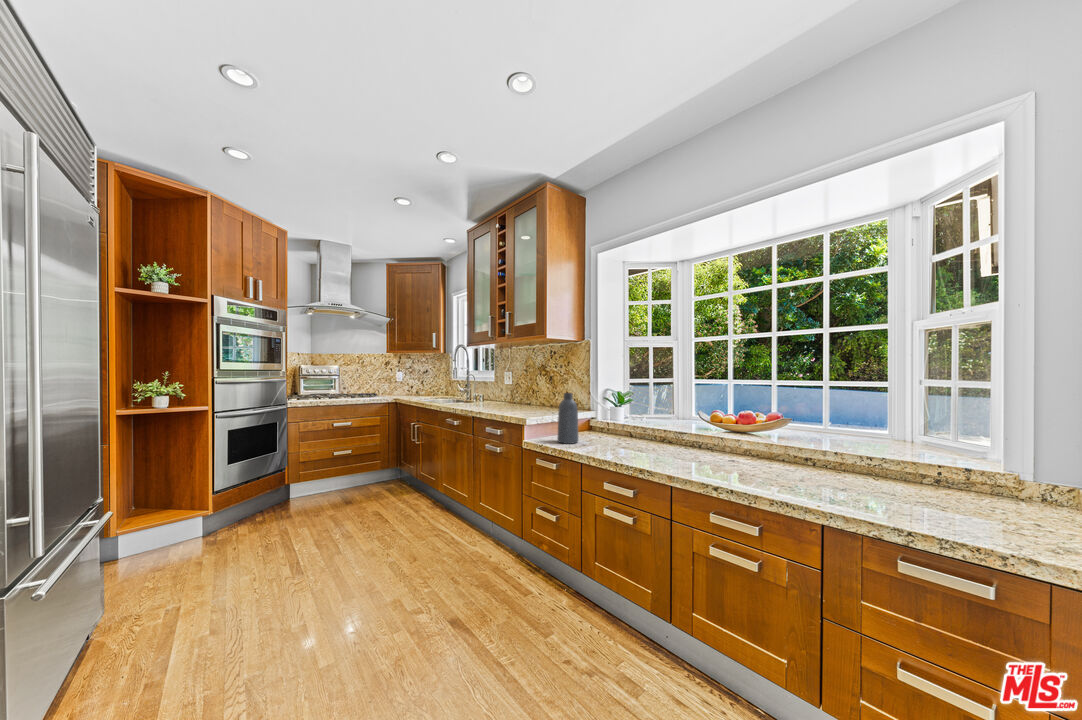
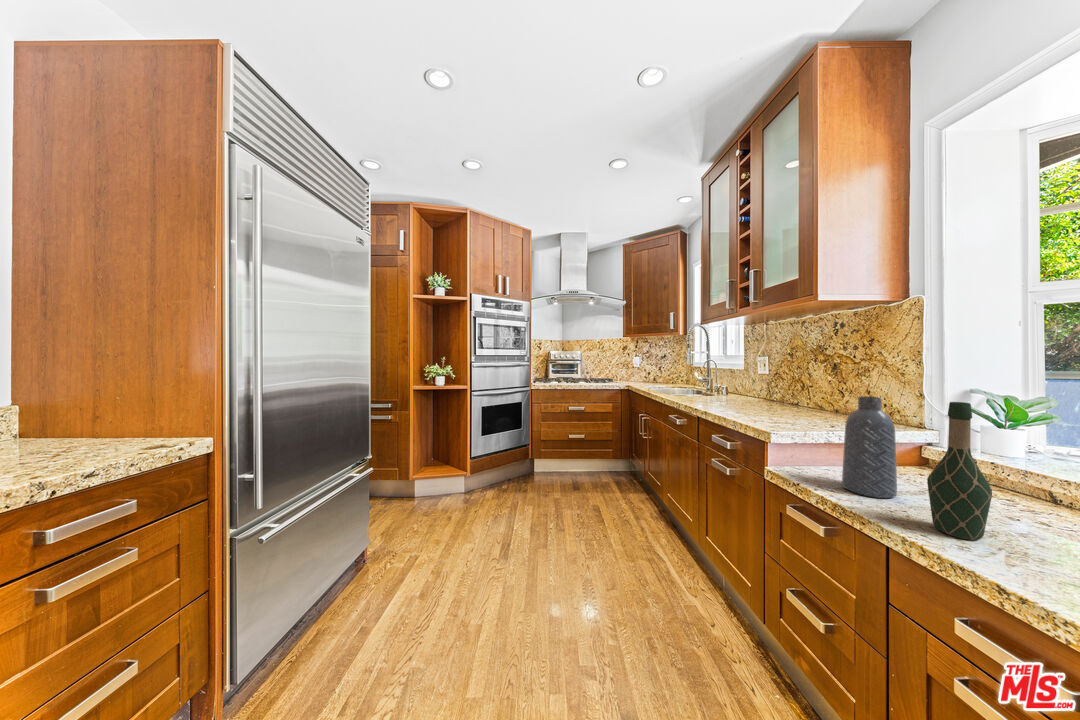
wine bottle: none [587,392,606,450] -> present [927,402,992,540]

